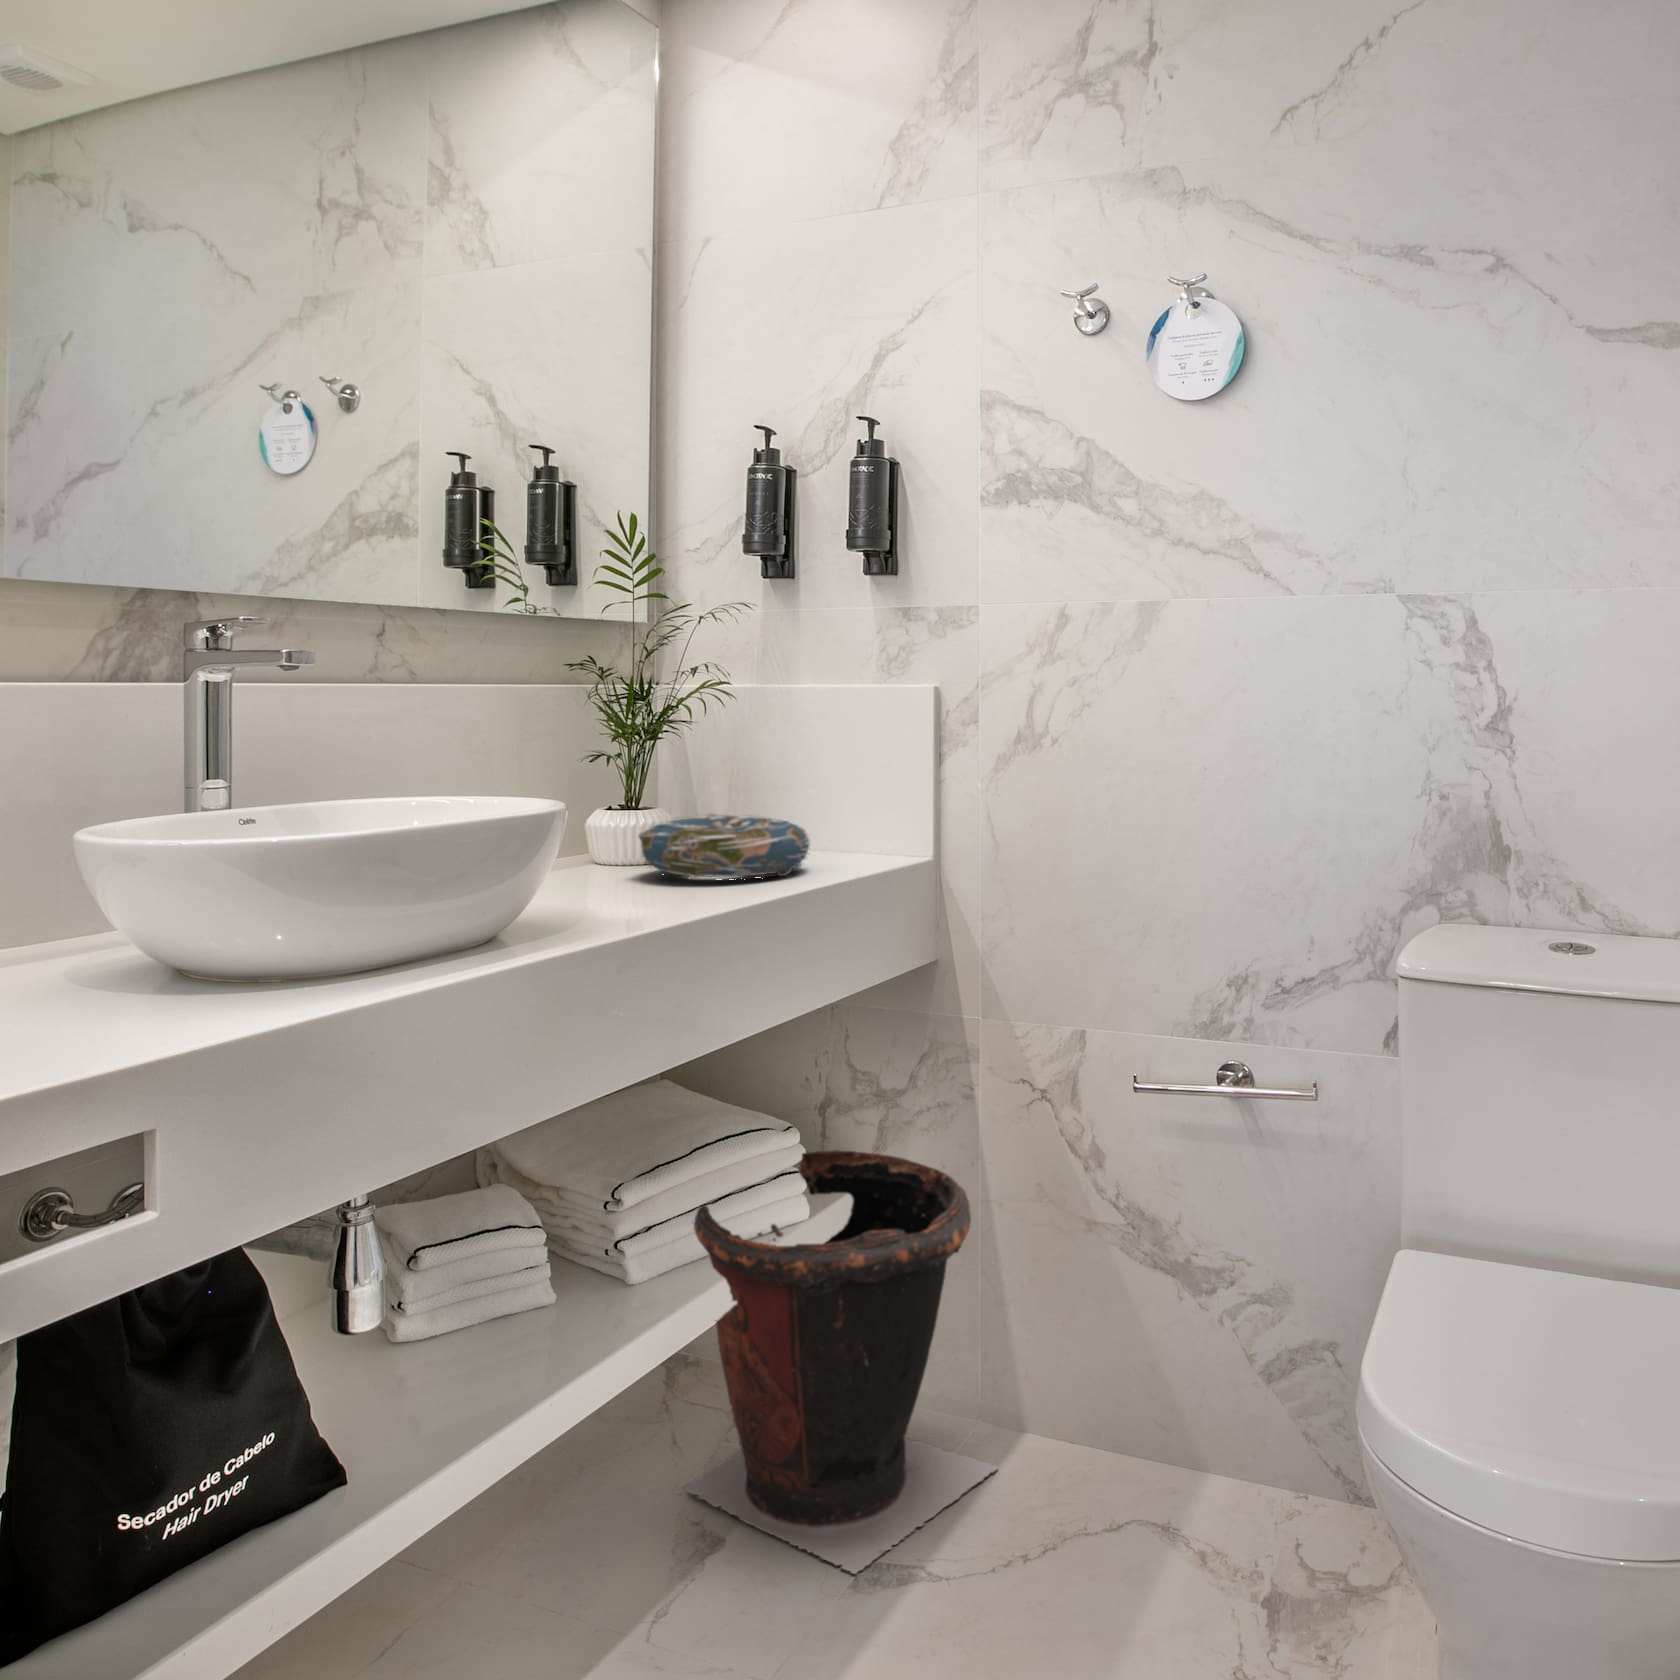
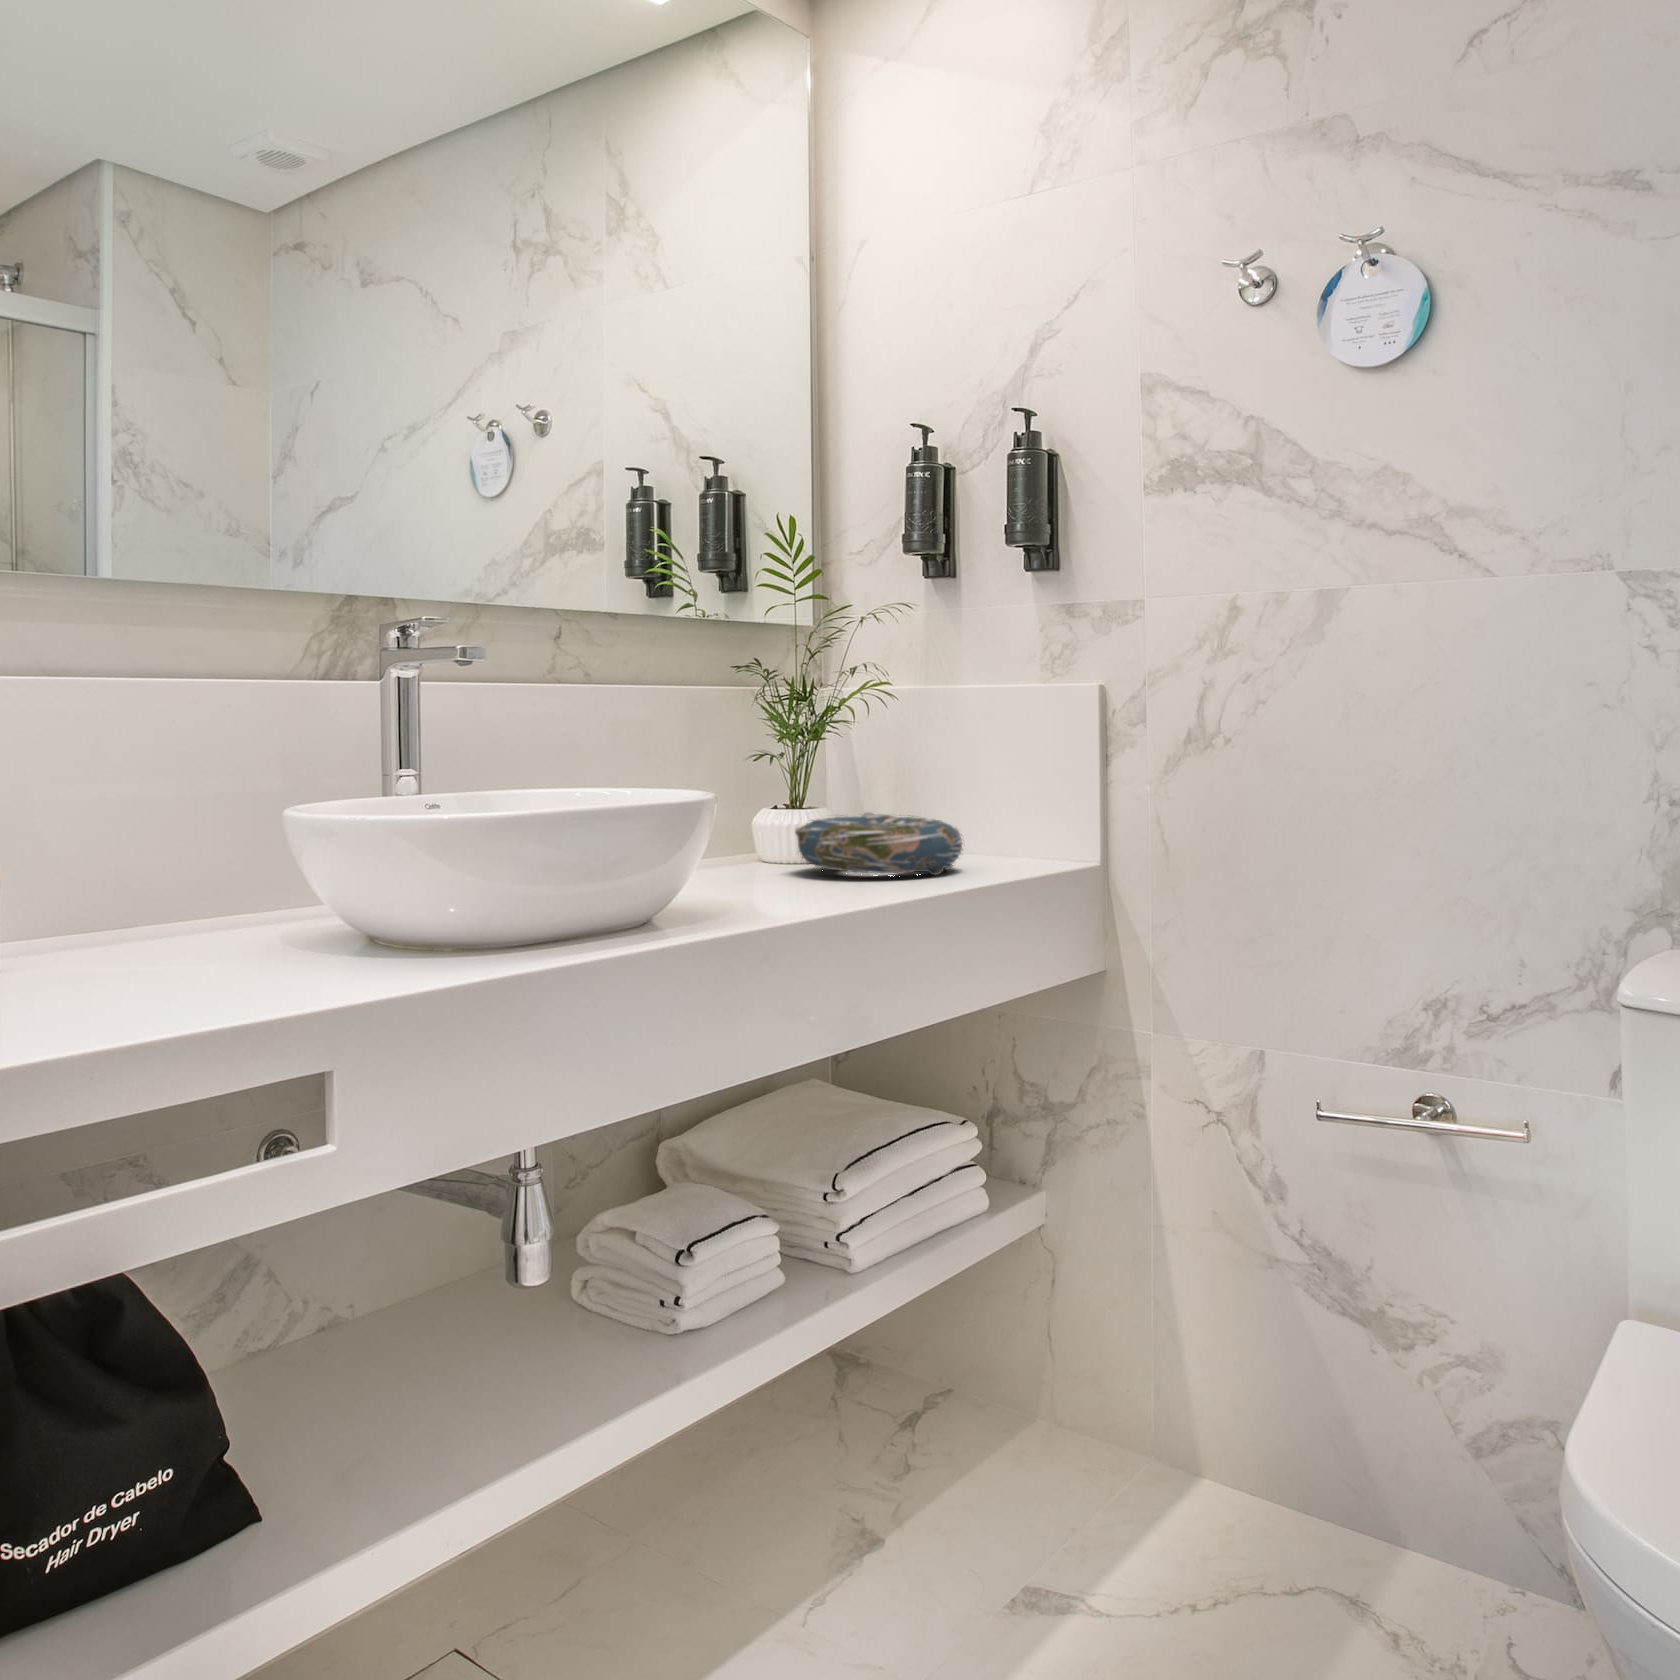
waste bin: present [684,1150,997,1574] -> none [838,1162,1168,1593]

